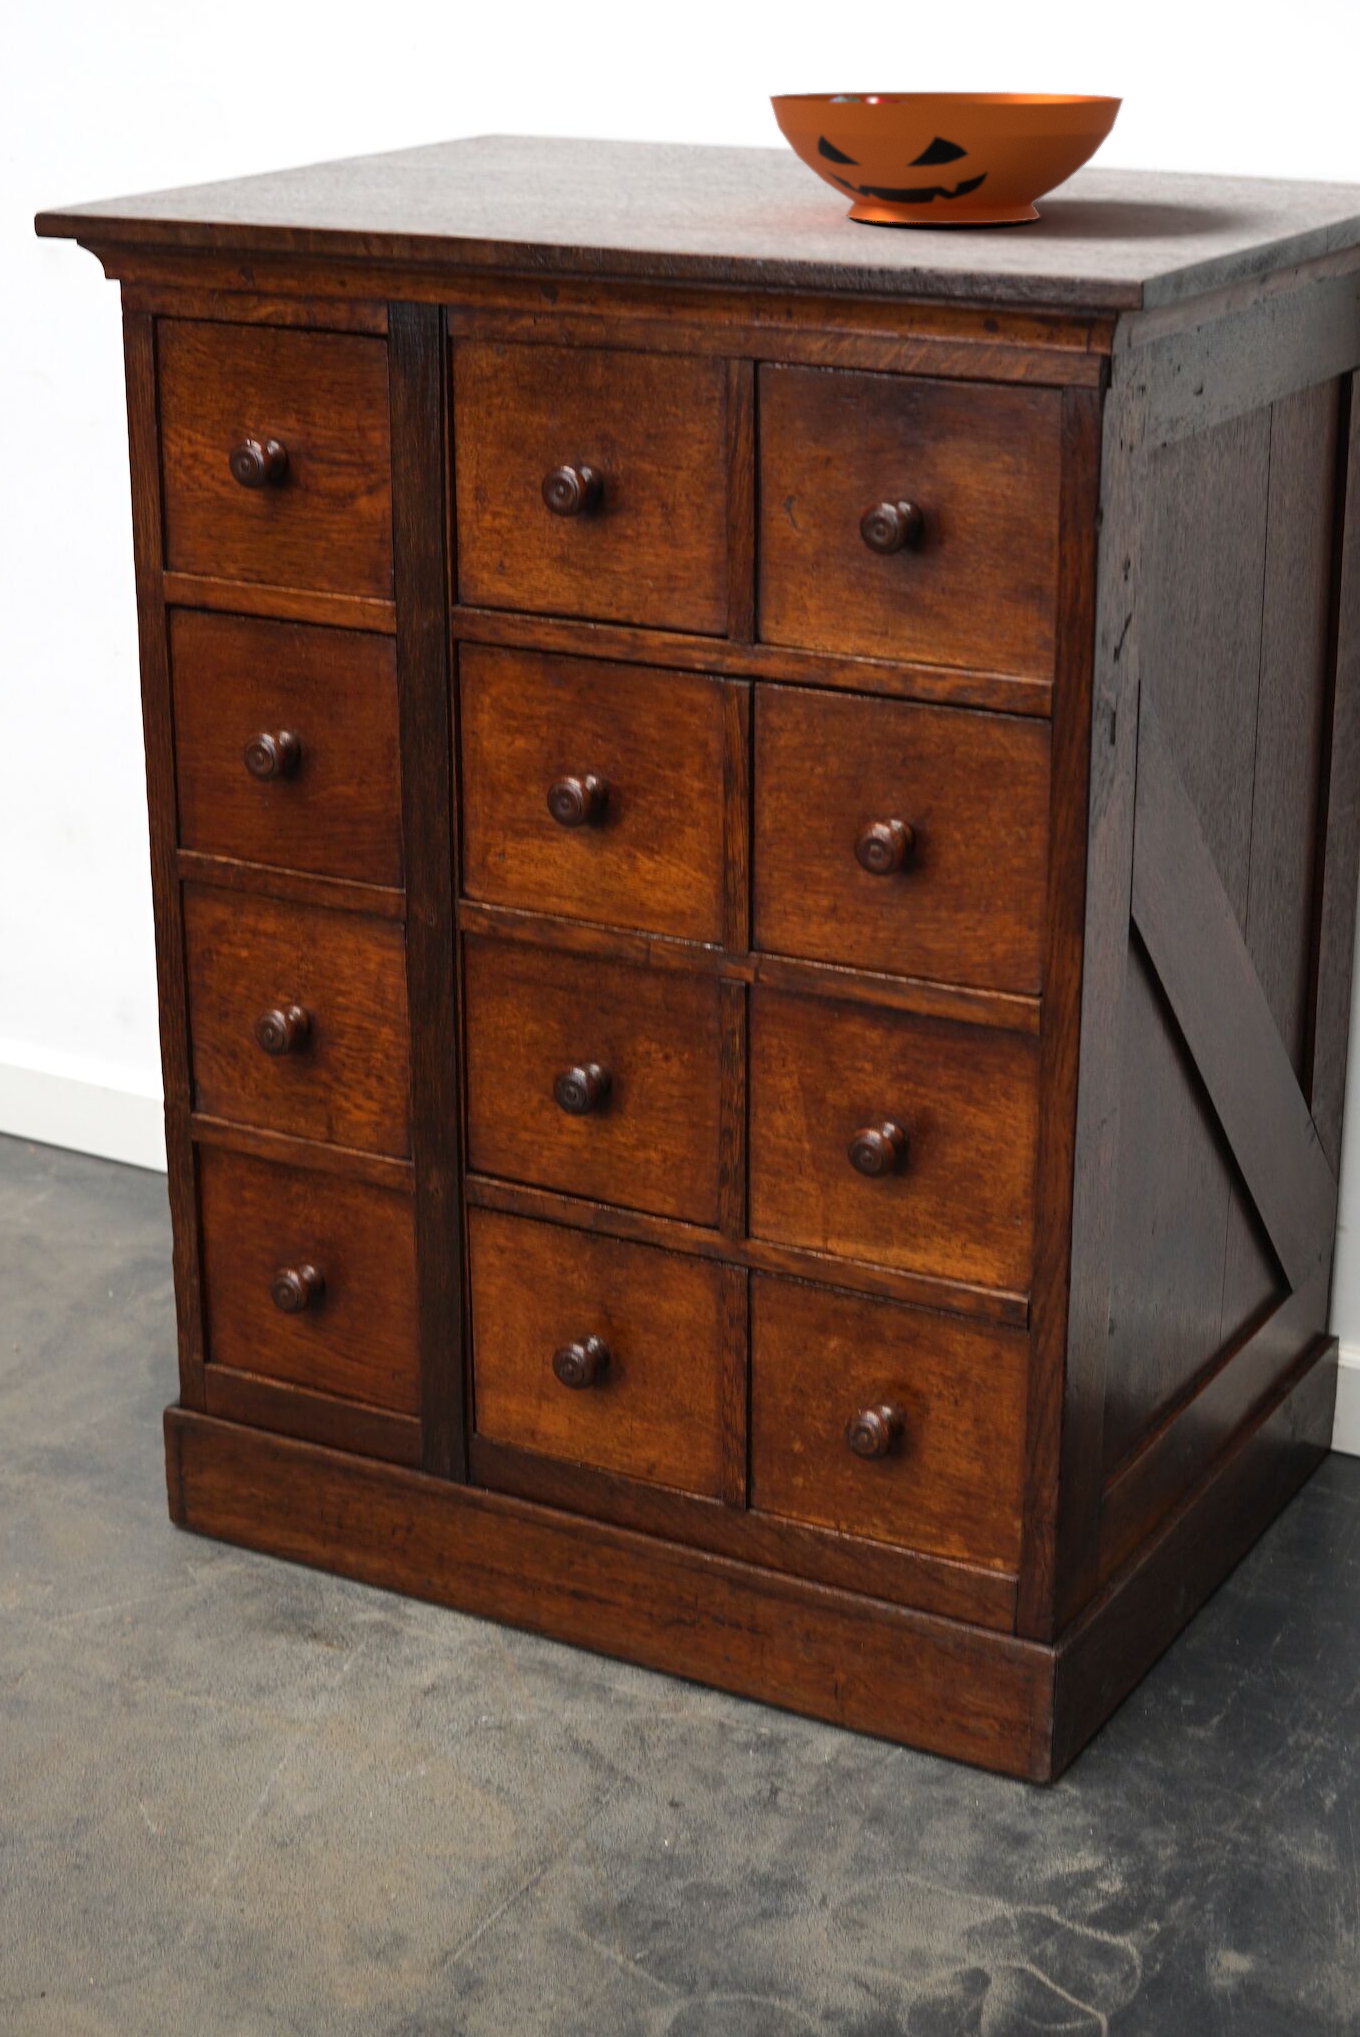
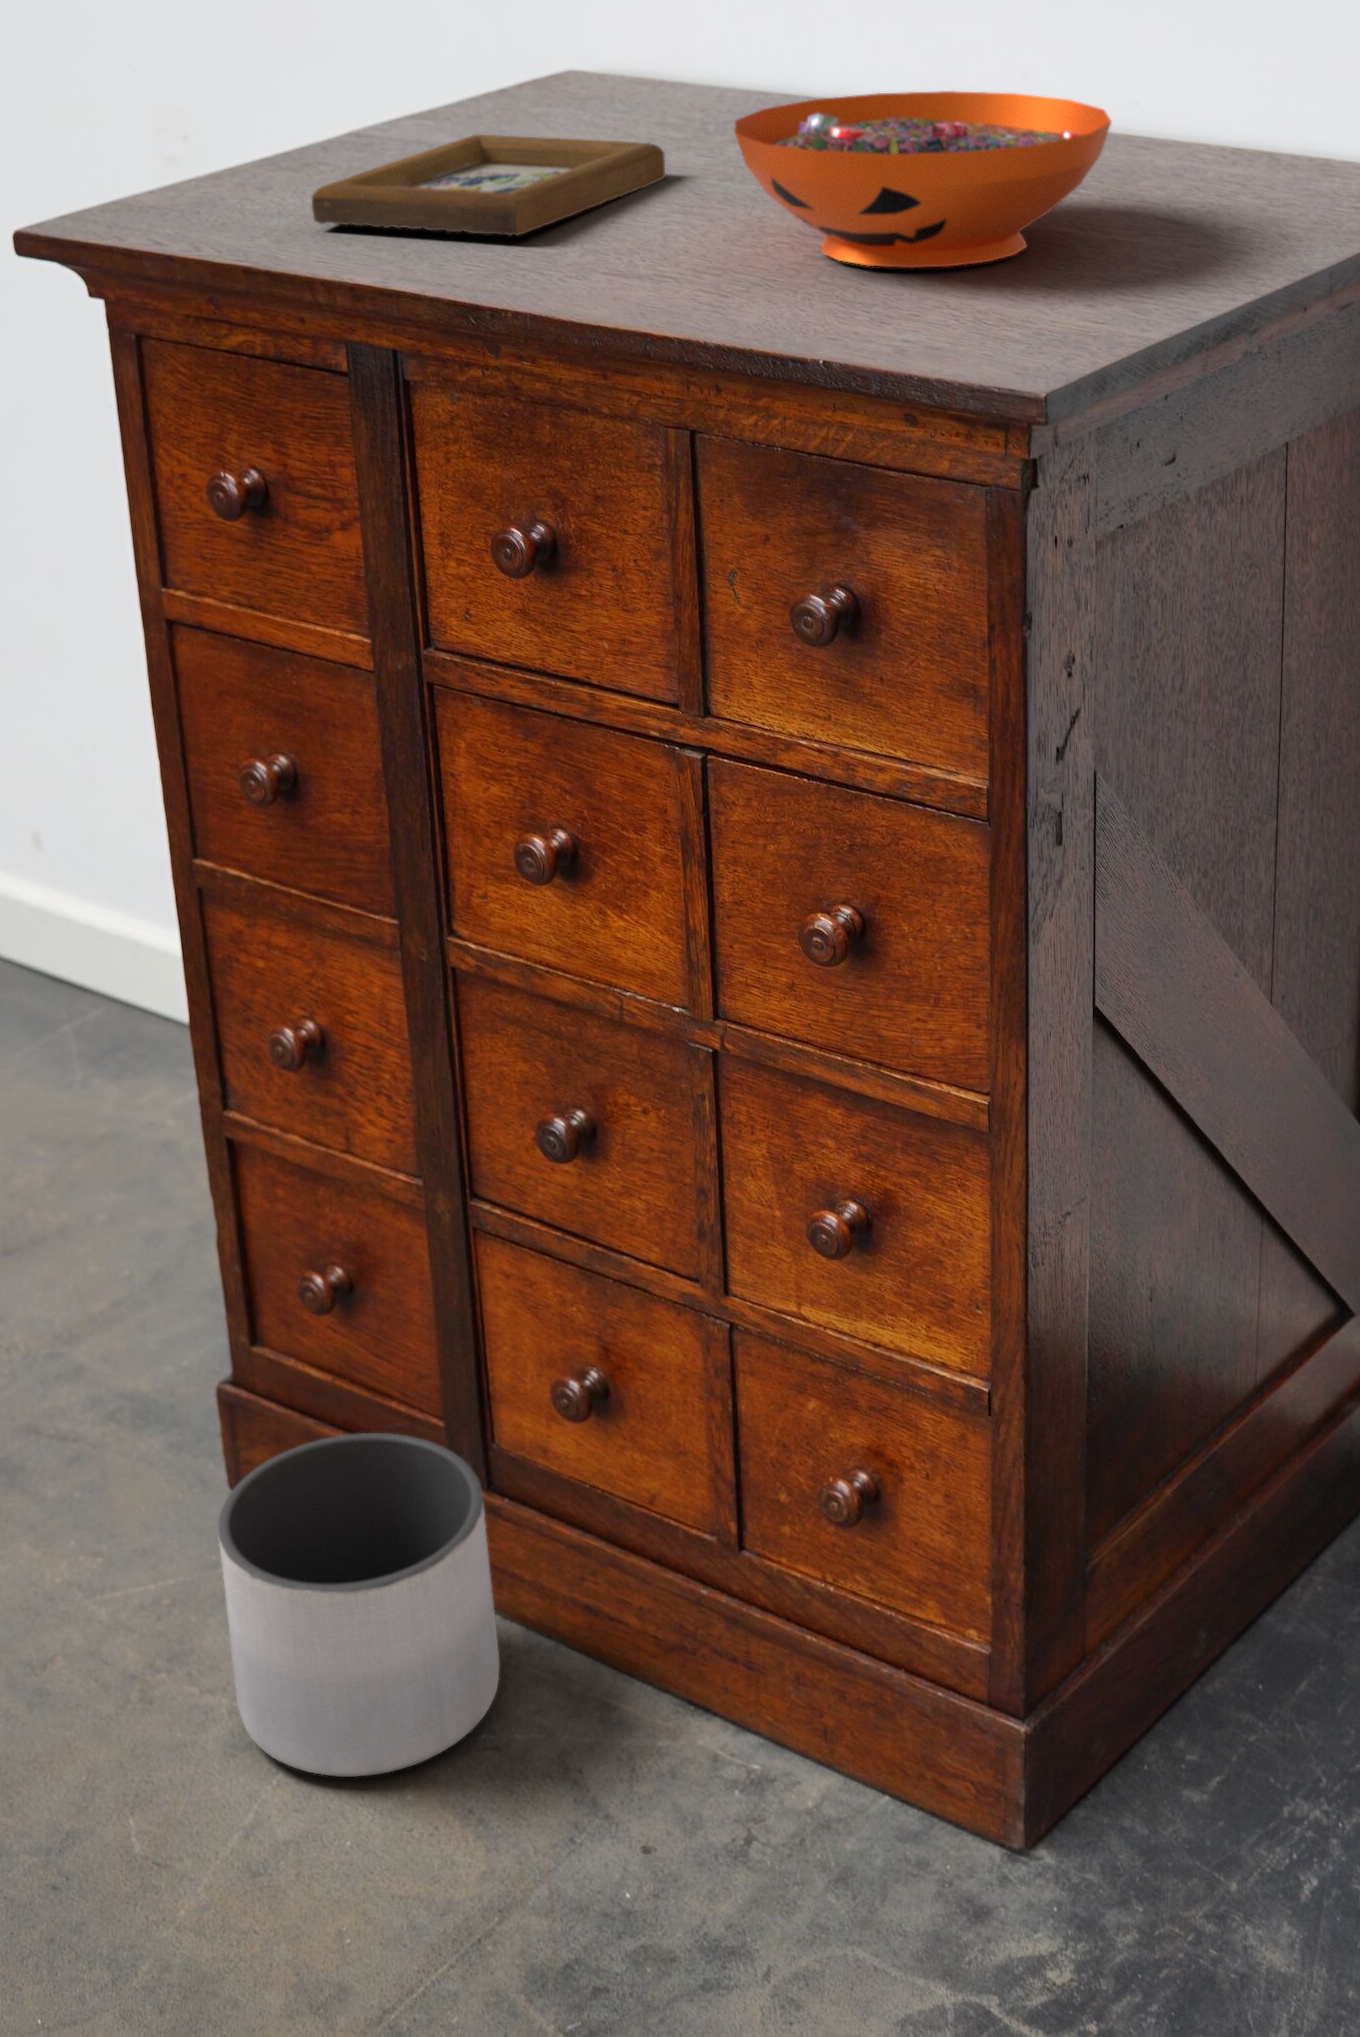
picture frame: none [344,149,655,207] -> present [312,135,665,236]
planter: none [222,1420,494,1755] -> present [218,1433,499,1777]

